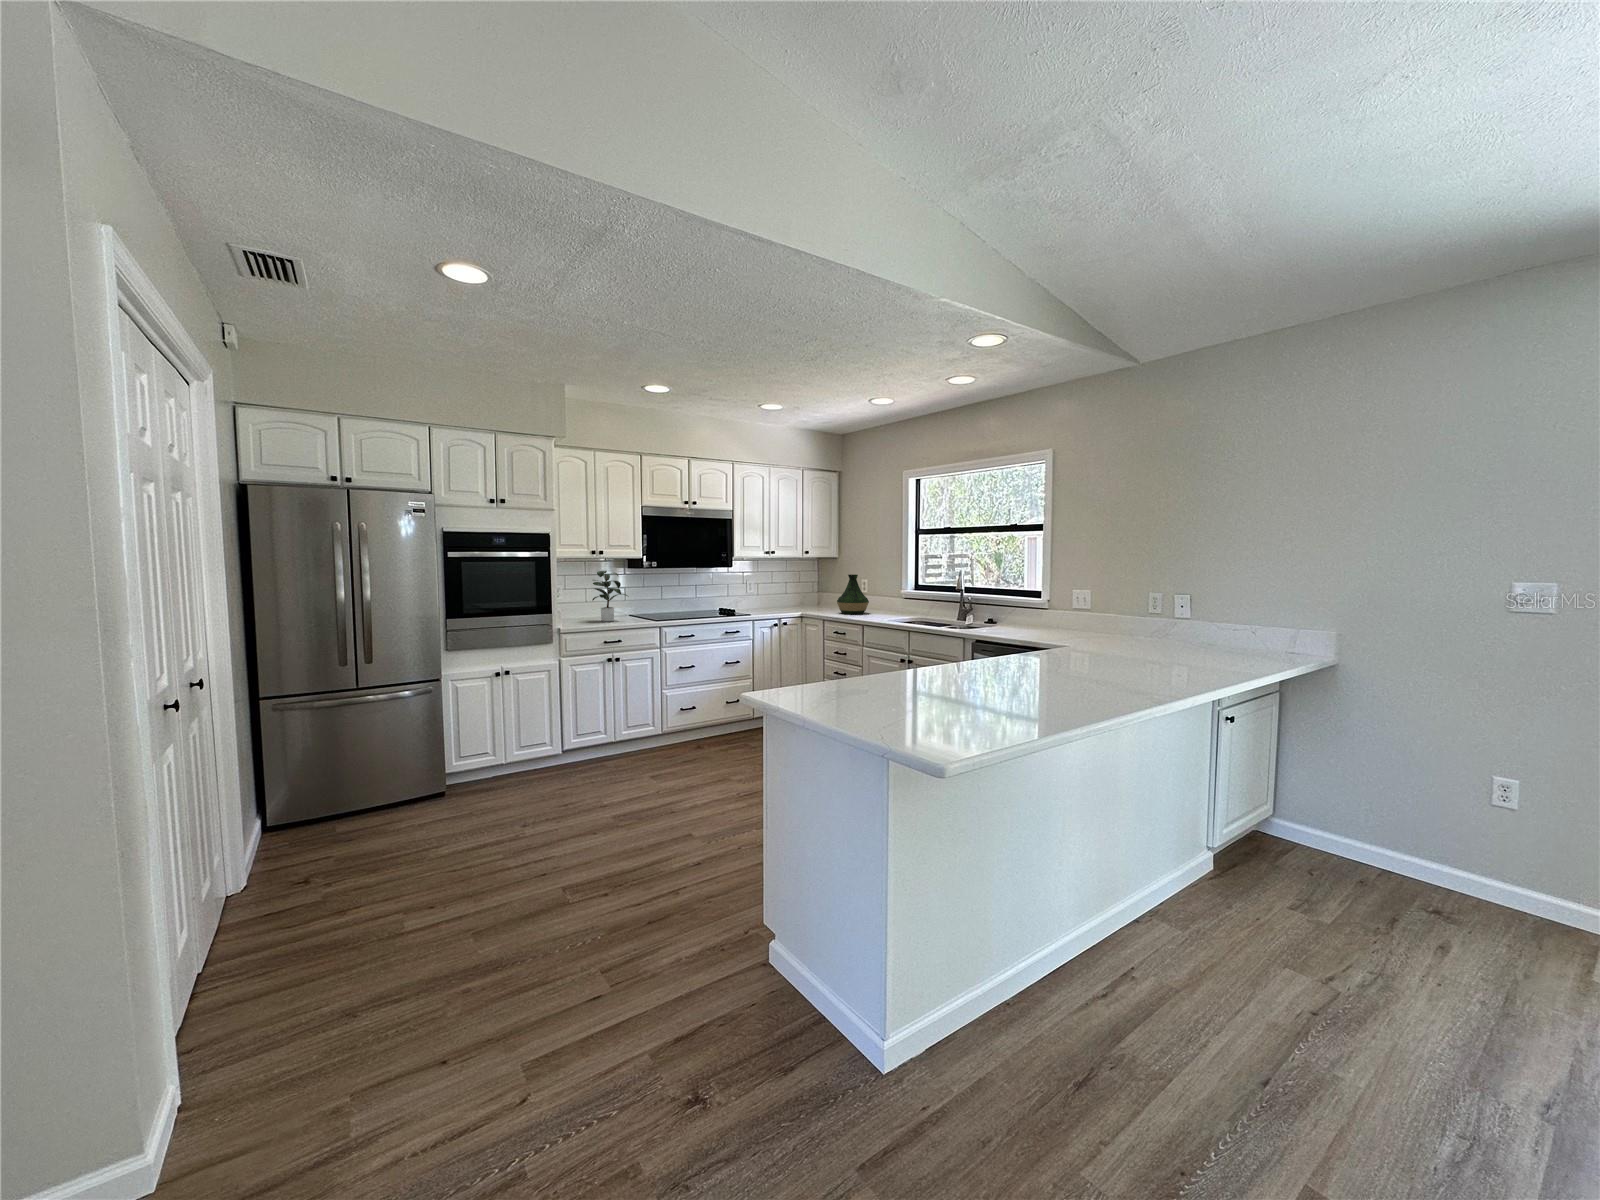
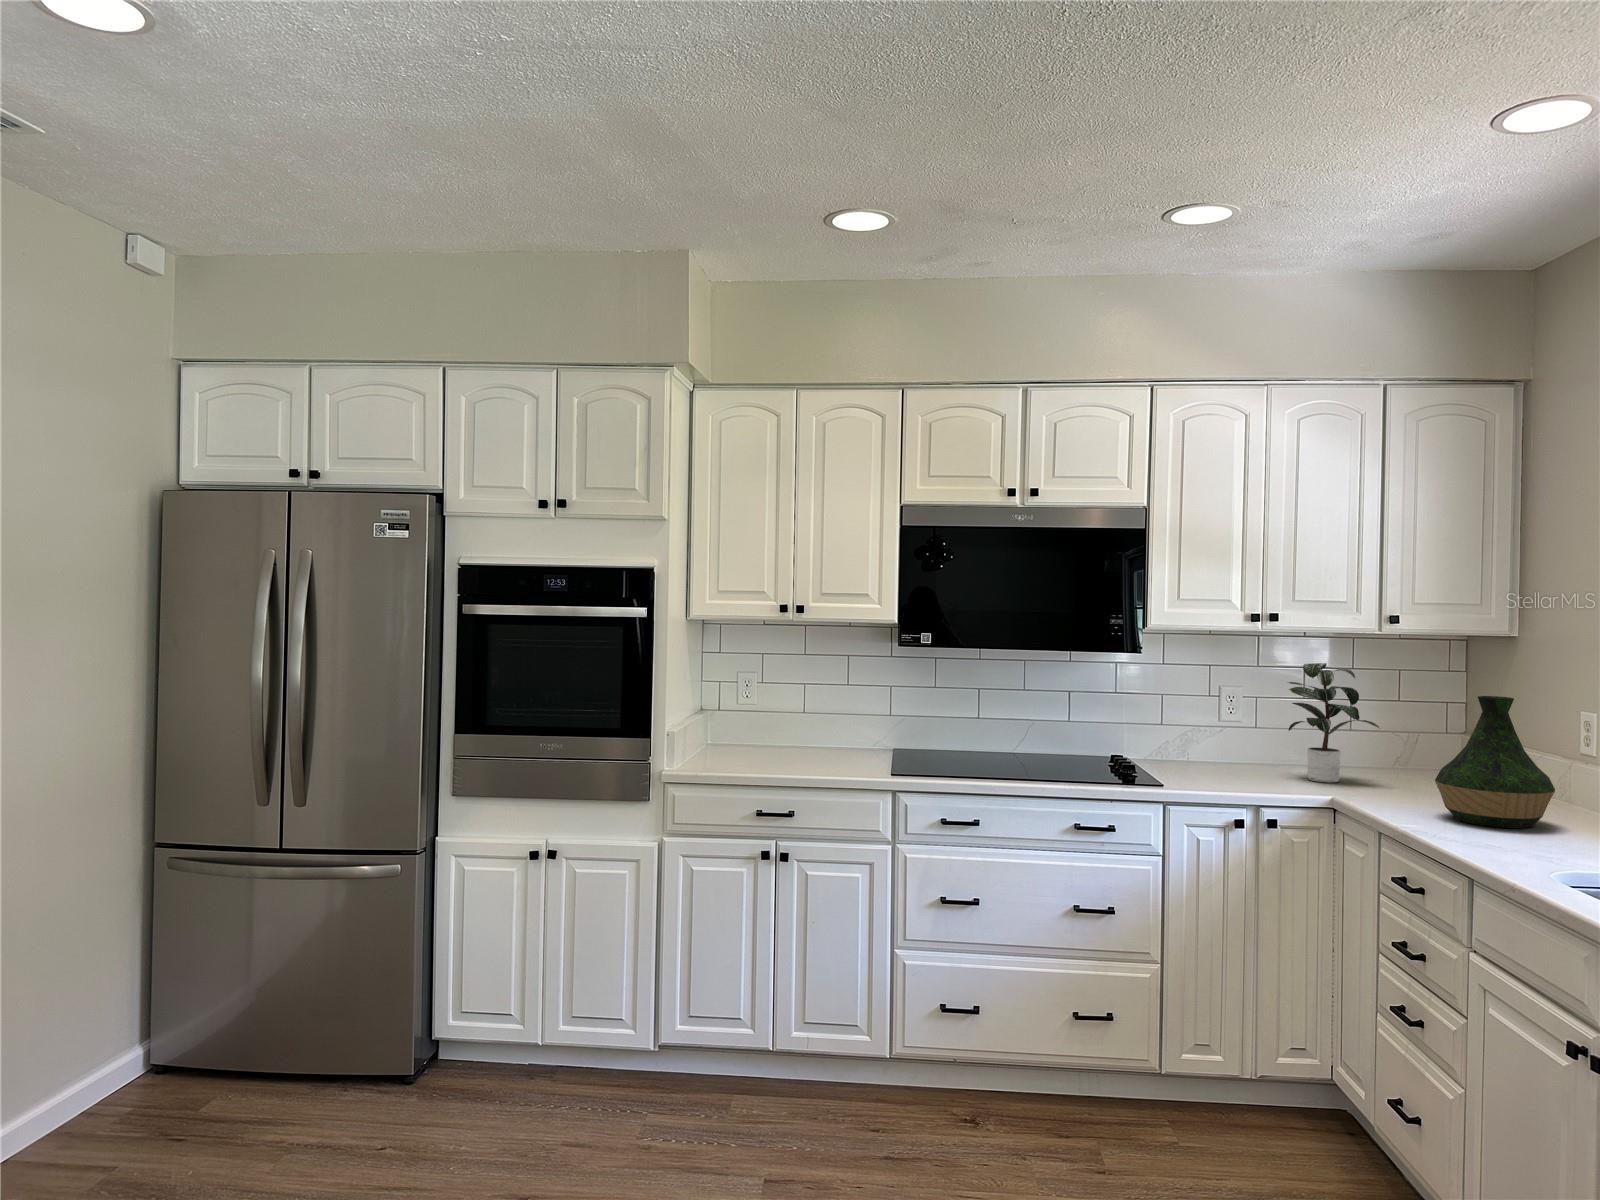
potted plant: present [593,571,627,622] -> present [1288,663,1379,782]

